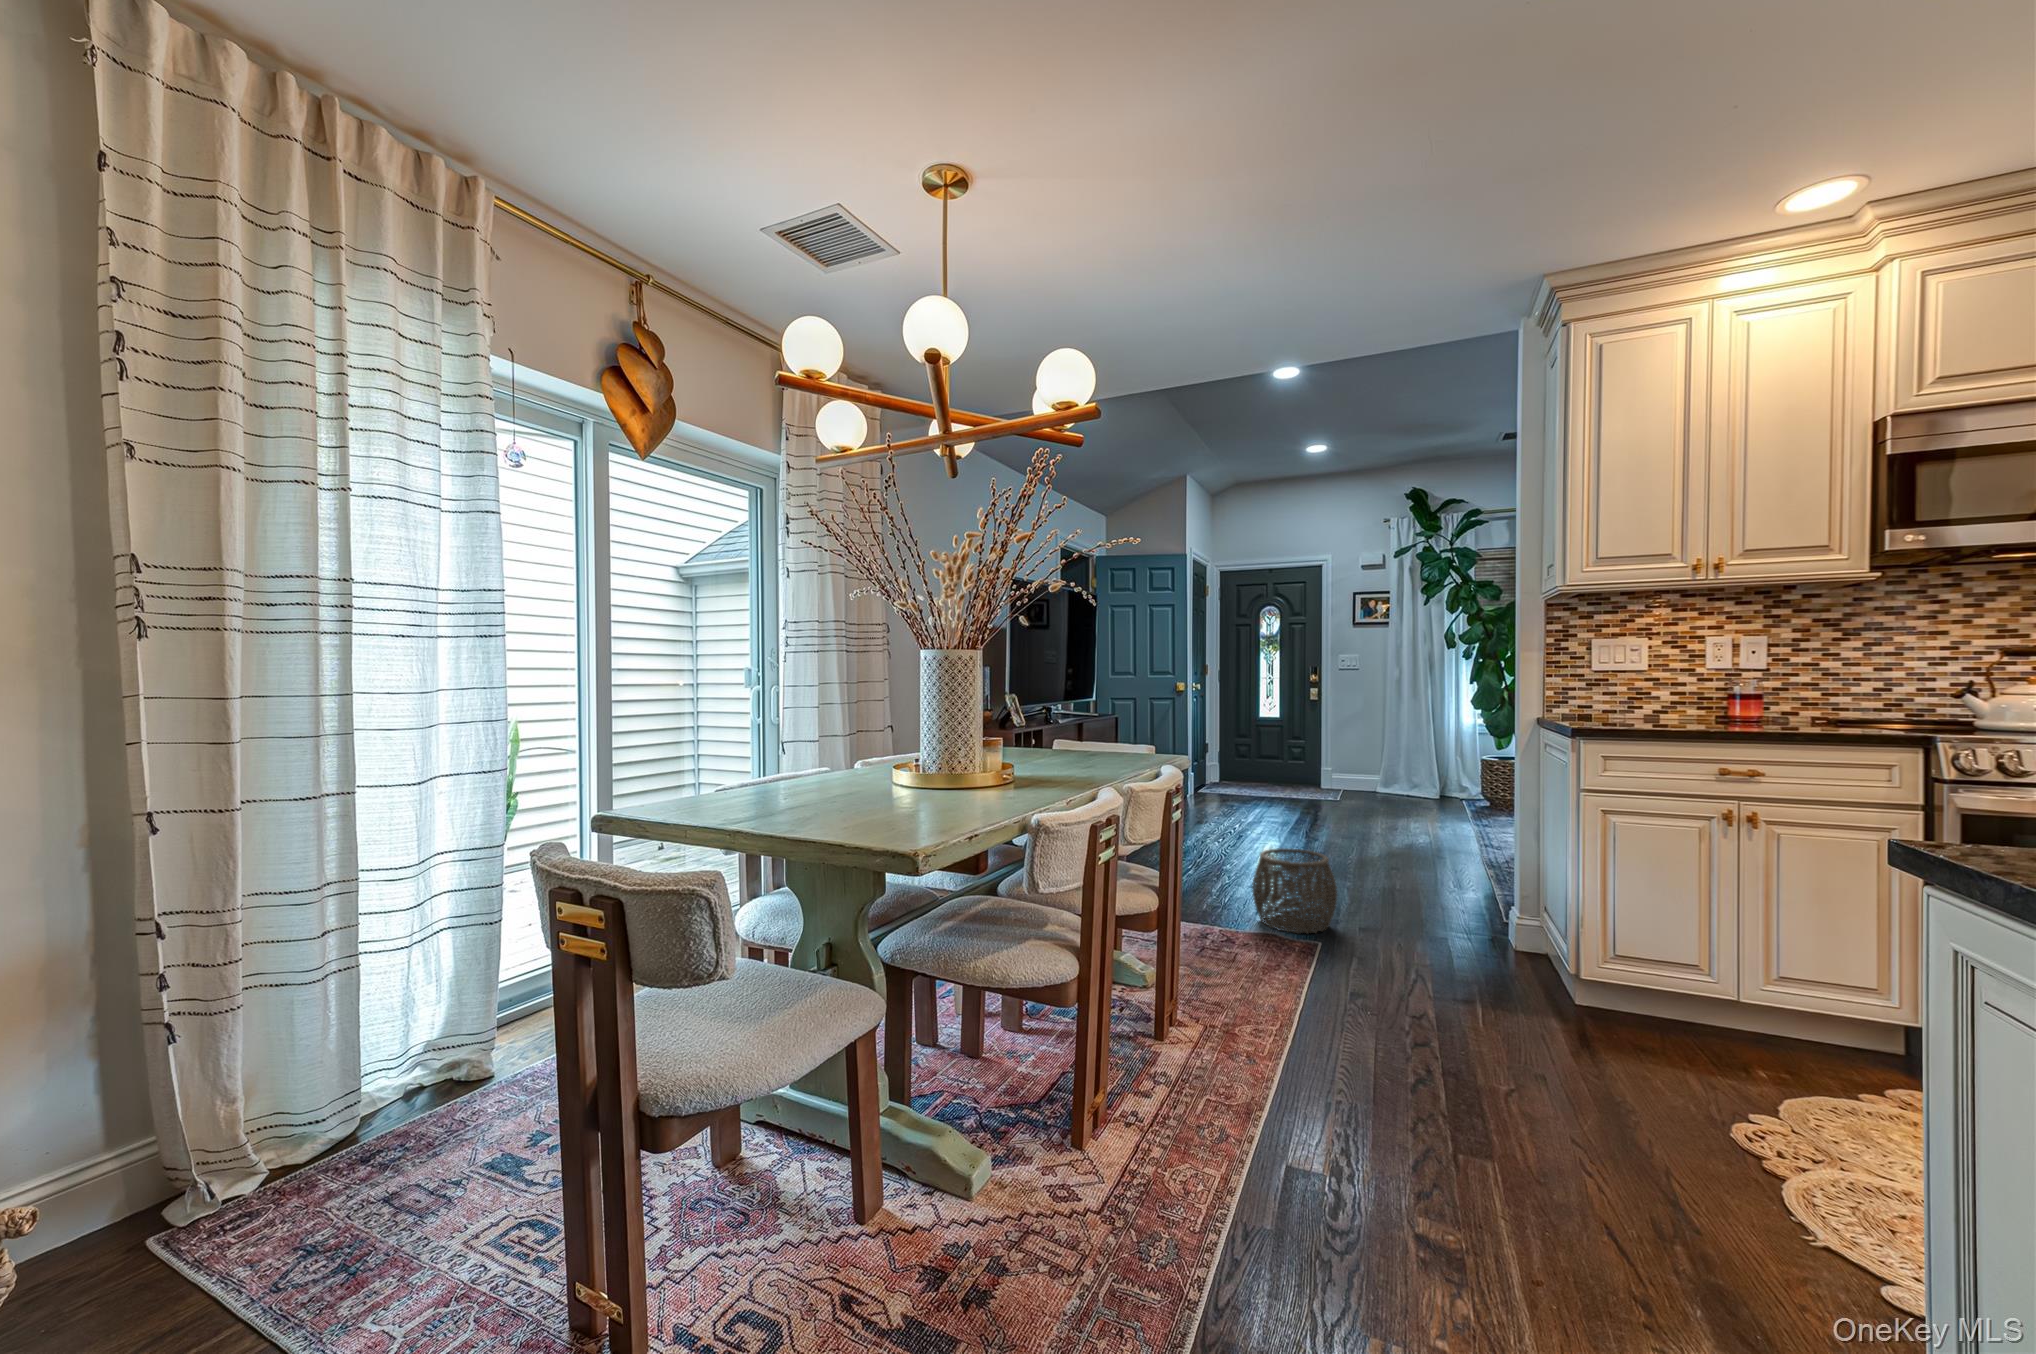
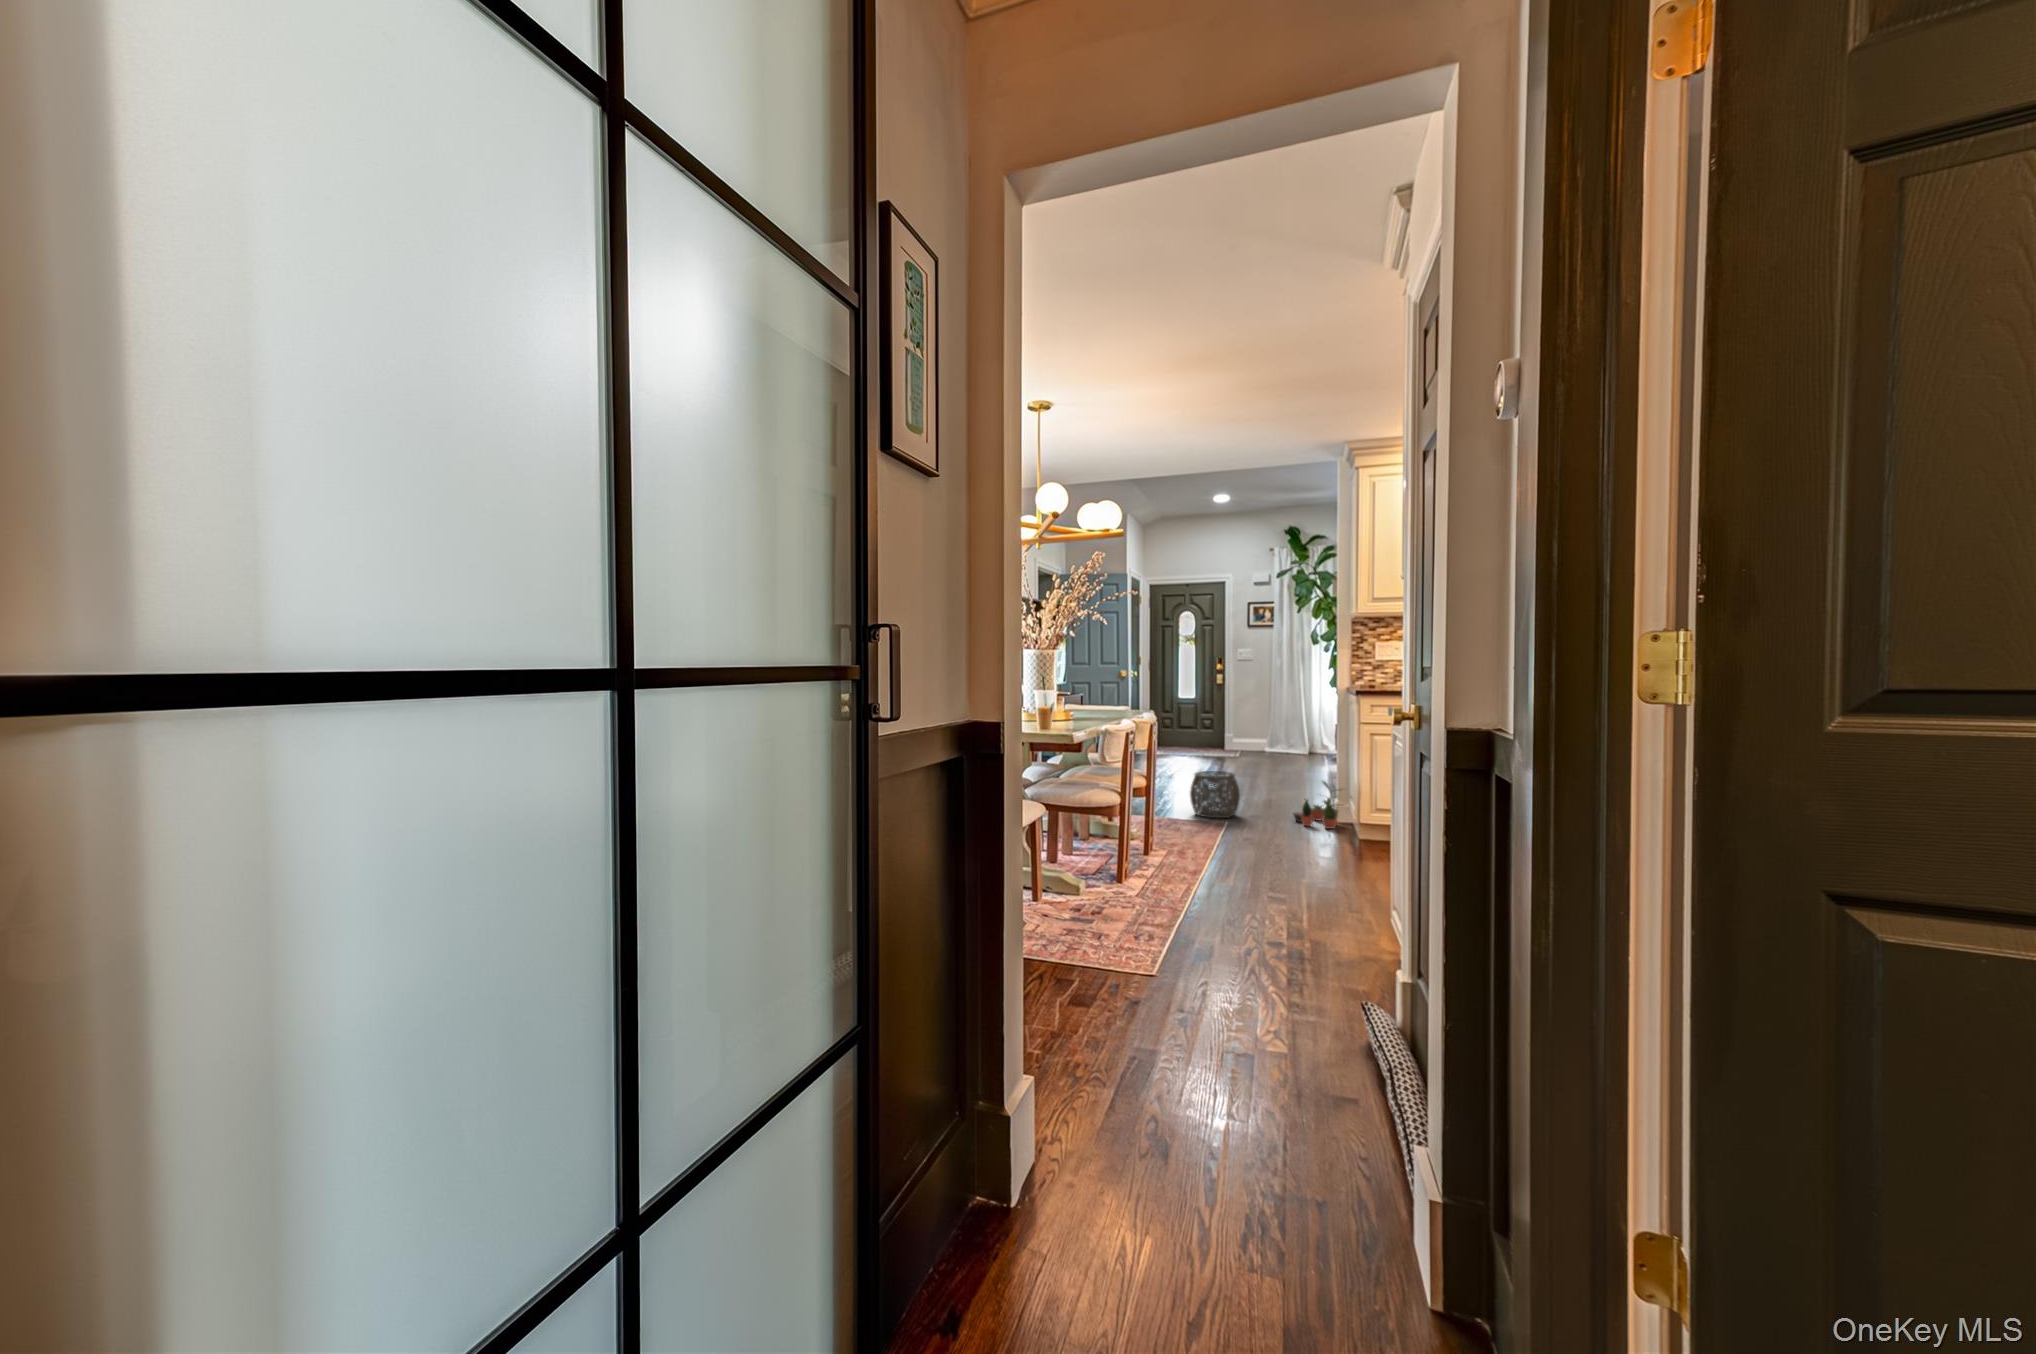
potted plant: none [1430,880,1534,974] -> present [1293,781,1344,829]

